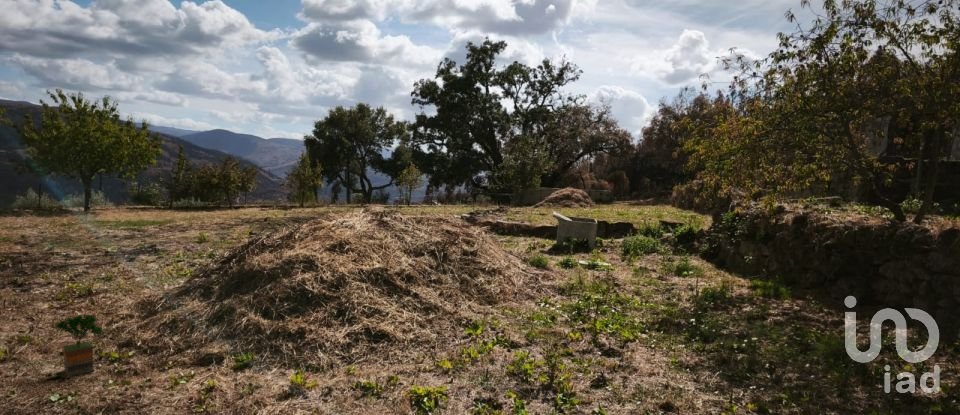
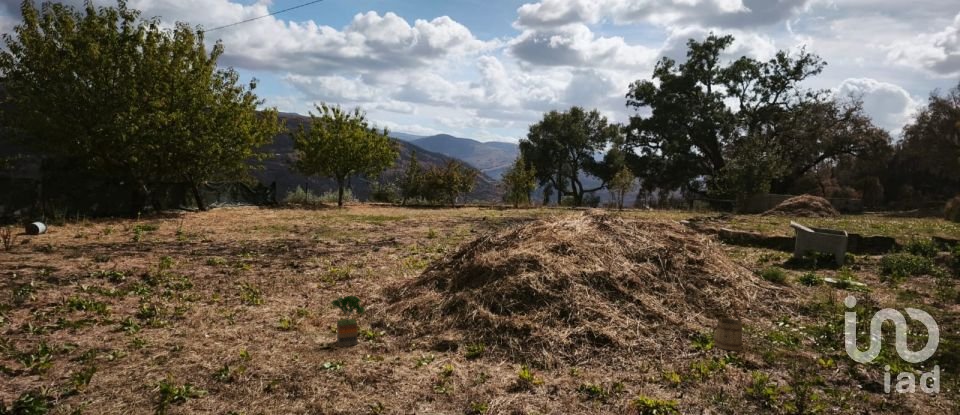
bucket: none [481,294,503,333] -> present [715,307,742,351]

